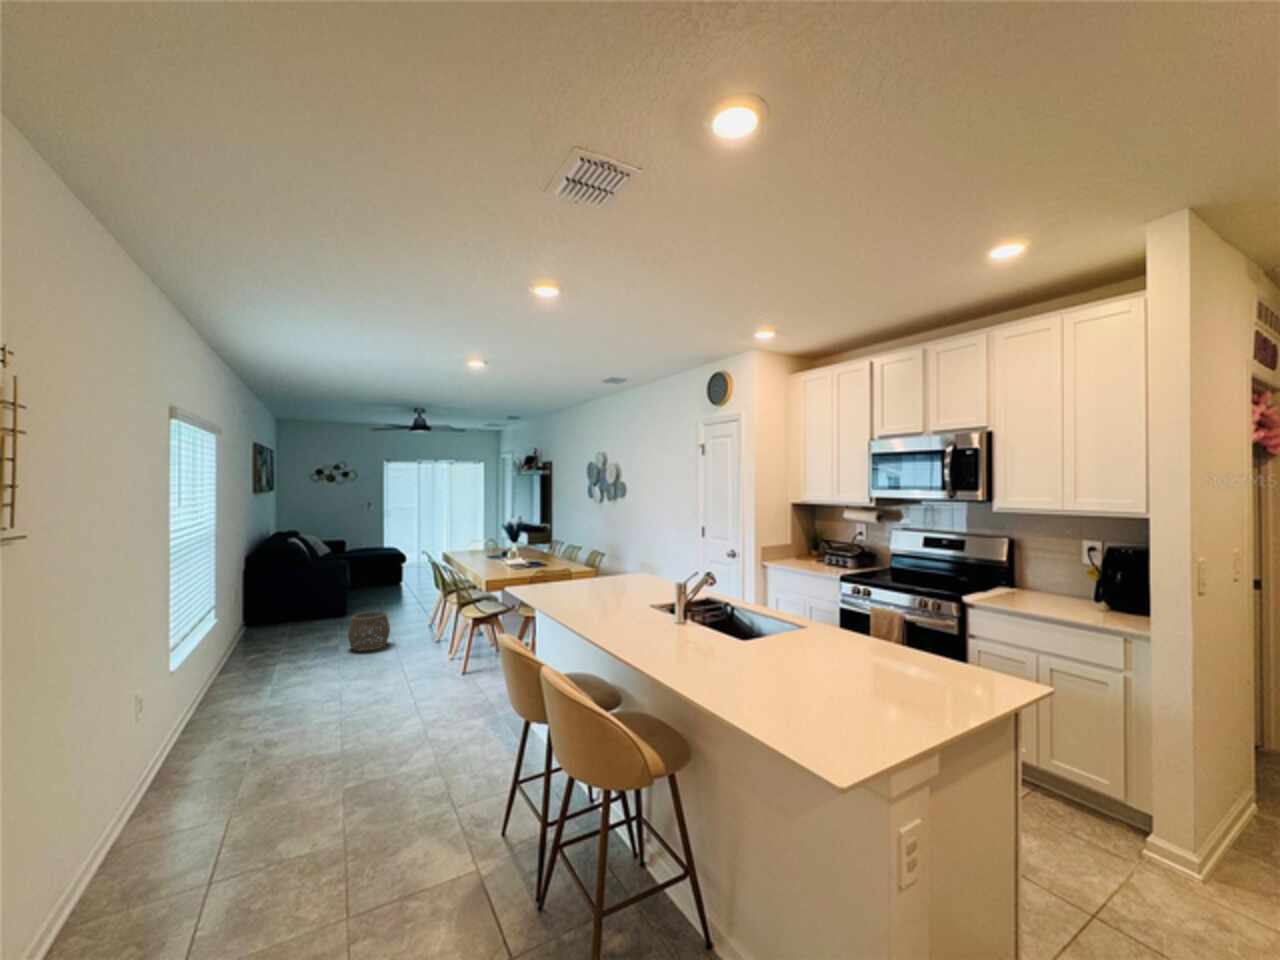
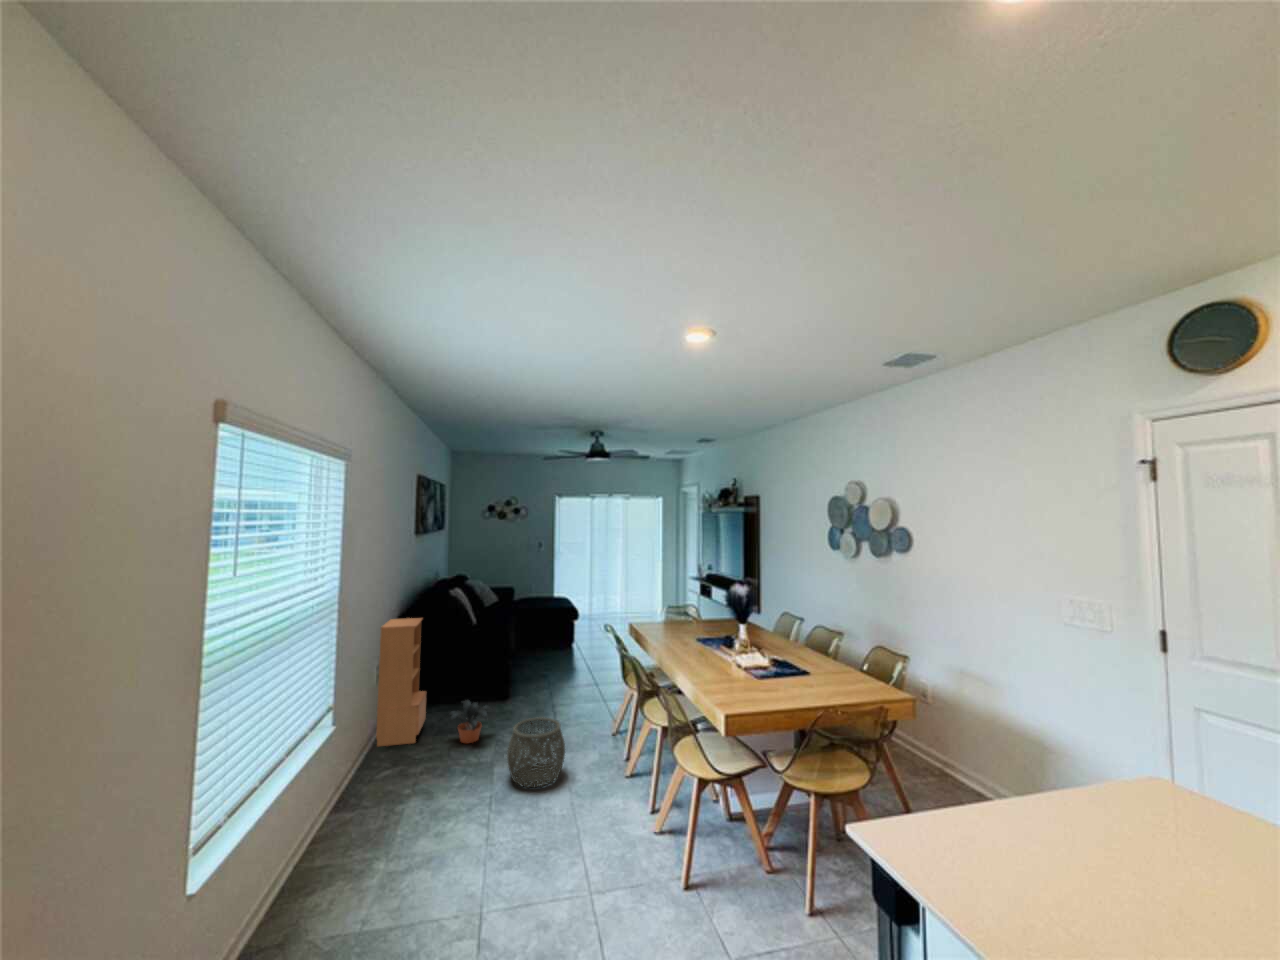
bookcase: none [238,554,277,646] -> present [376,618,427,746]
potted plant: none [296,610,335,639] -> present [447,700,492,743]

